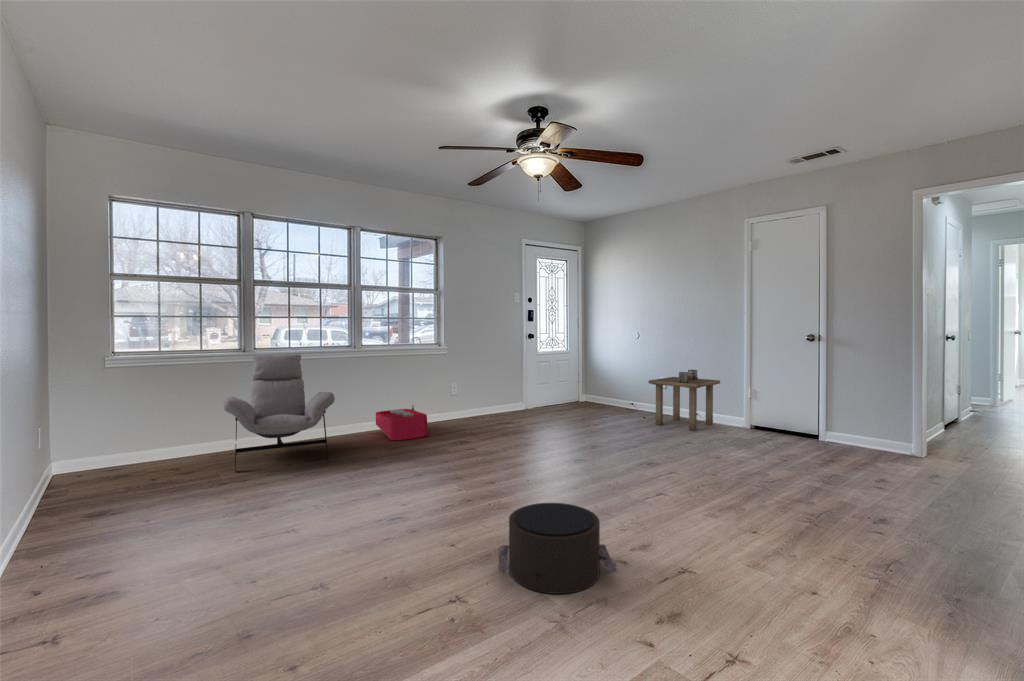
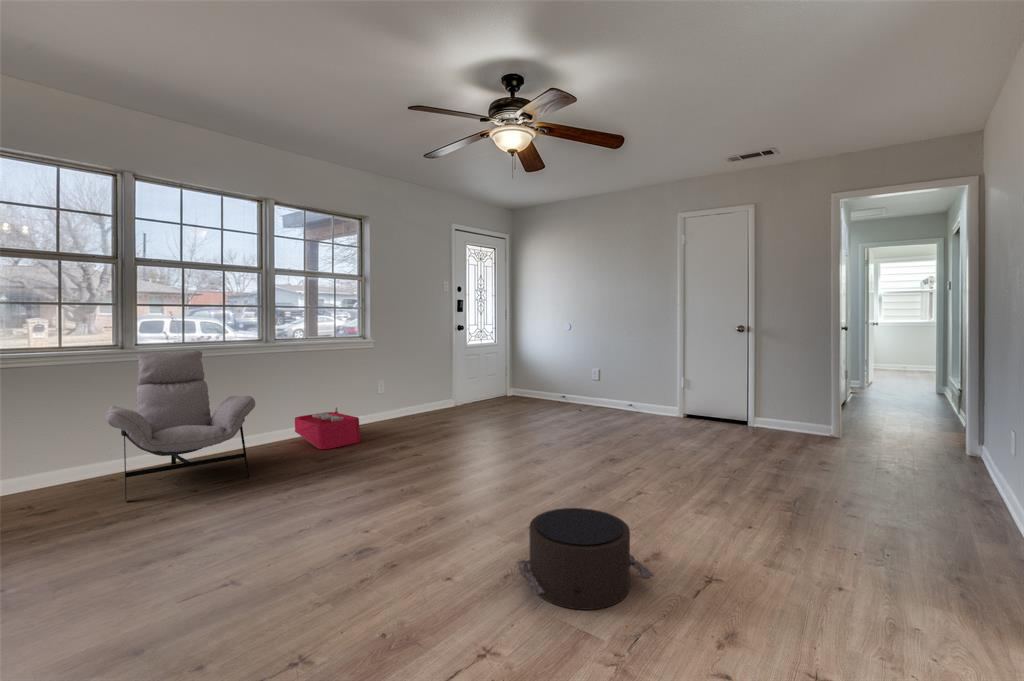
side table: present [649,370,720,430] -> none [589,361,655,421]

